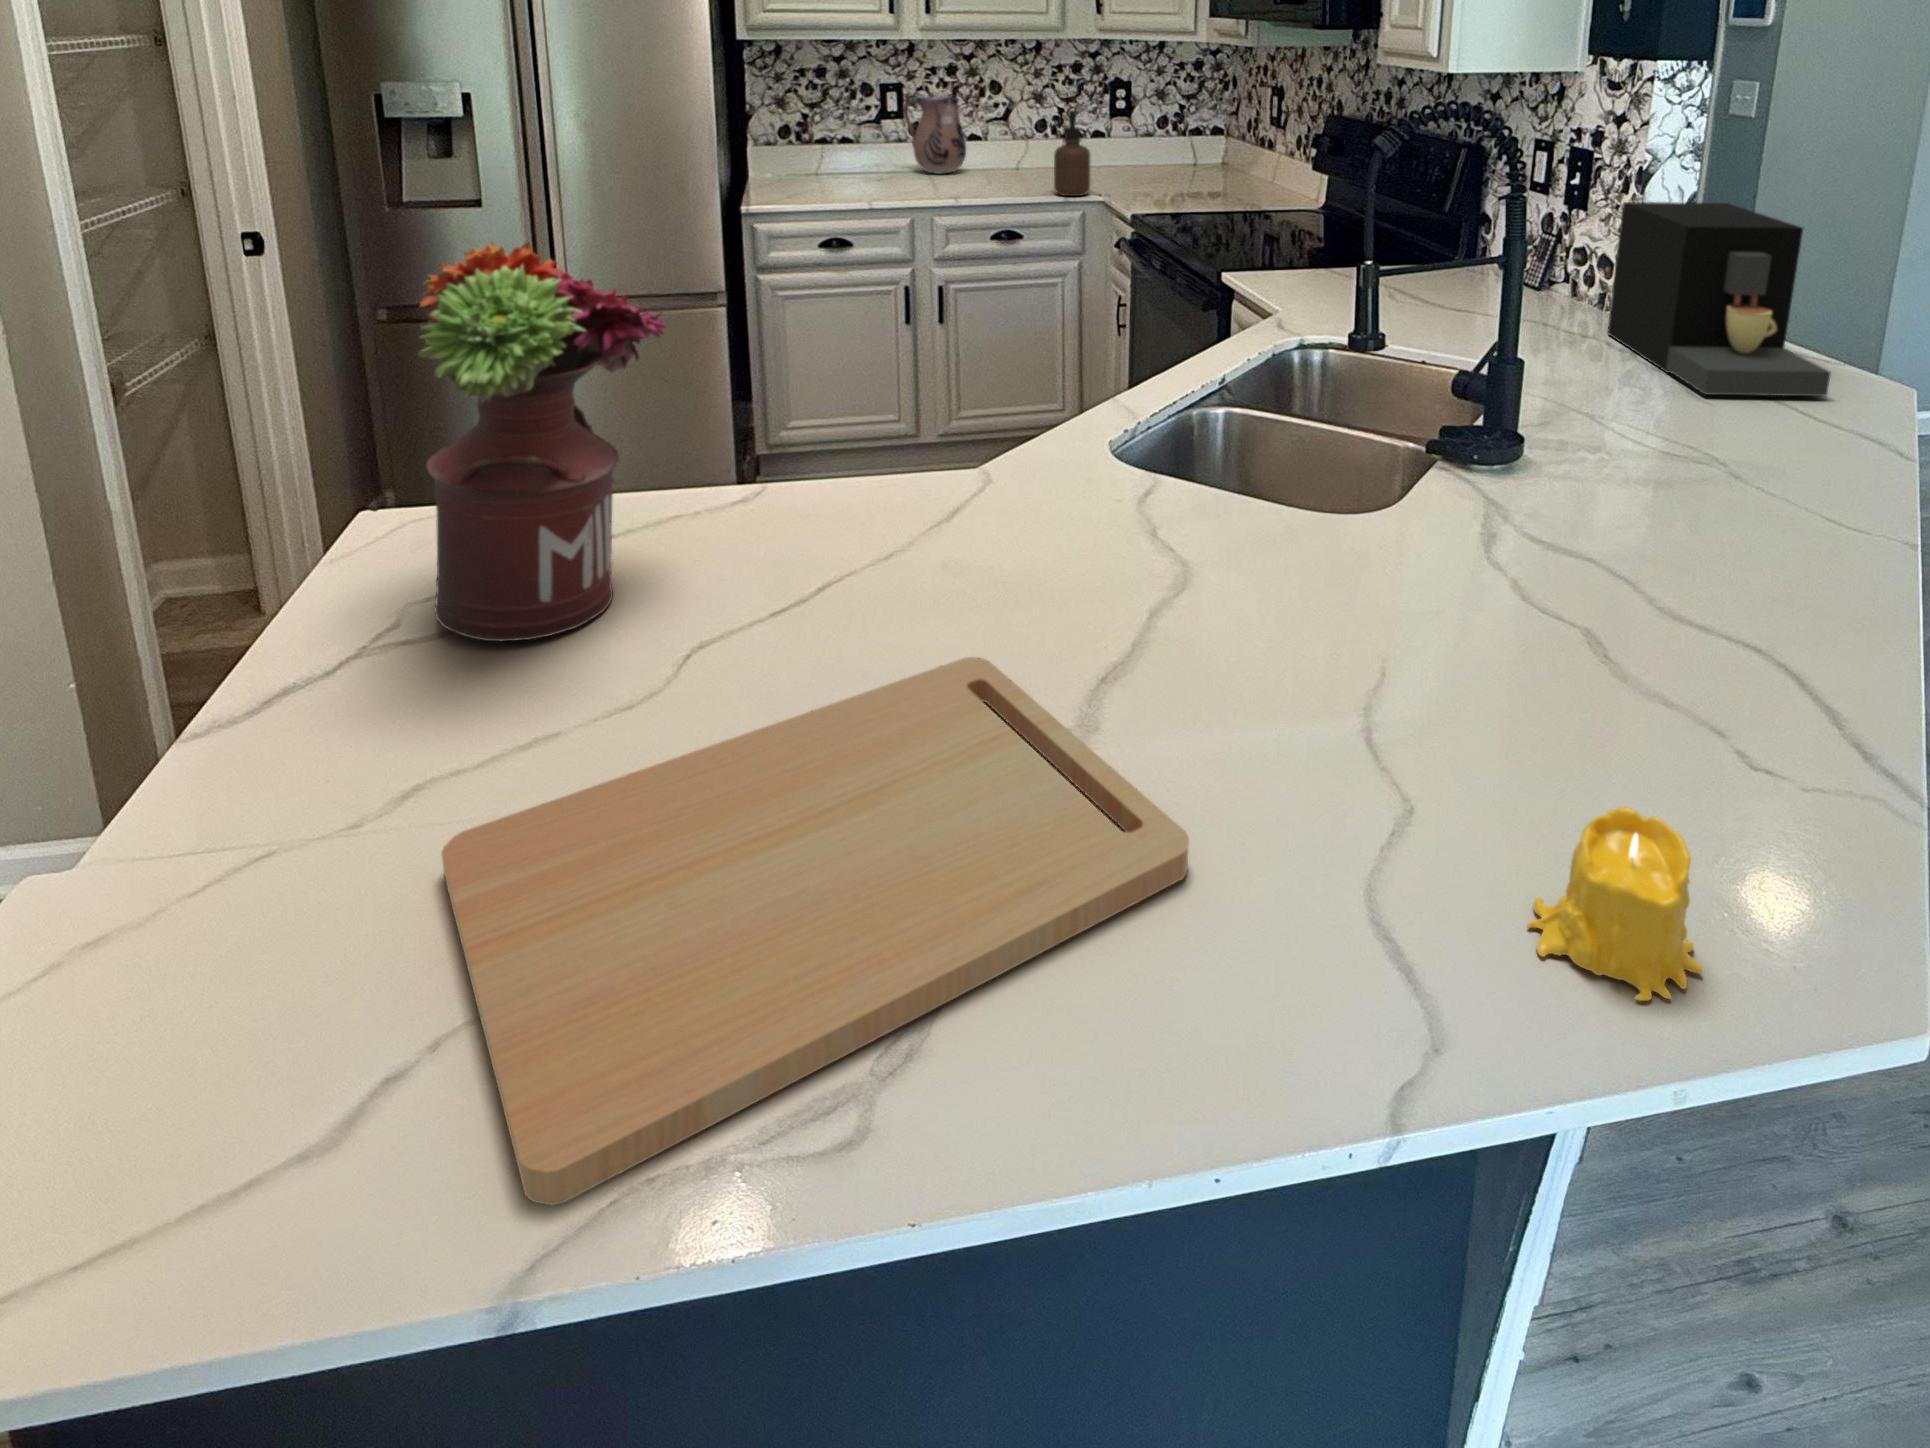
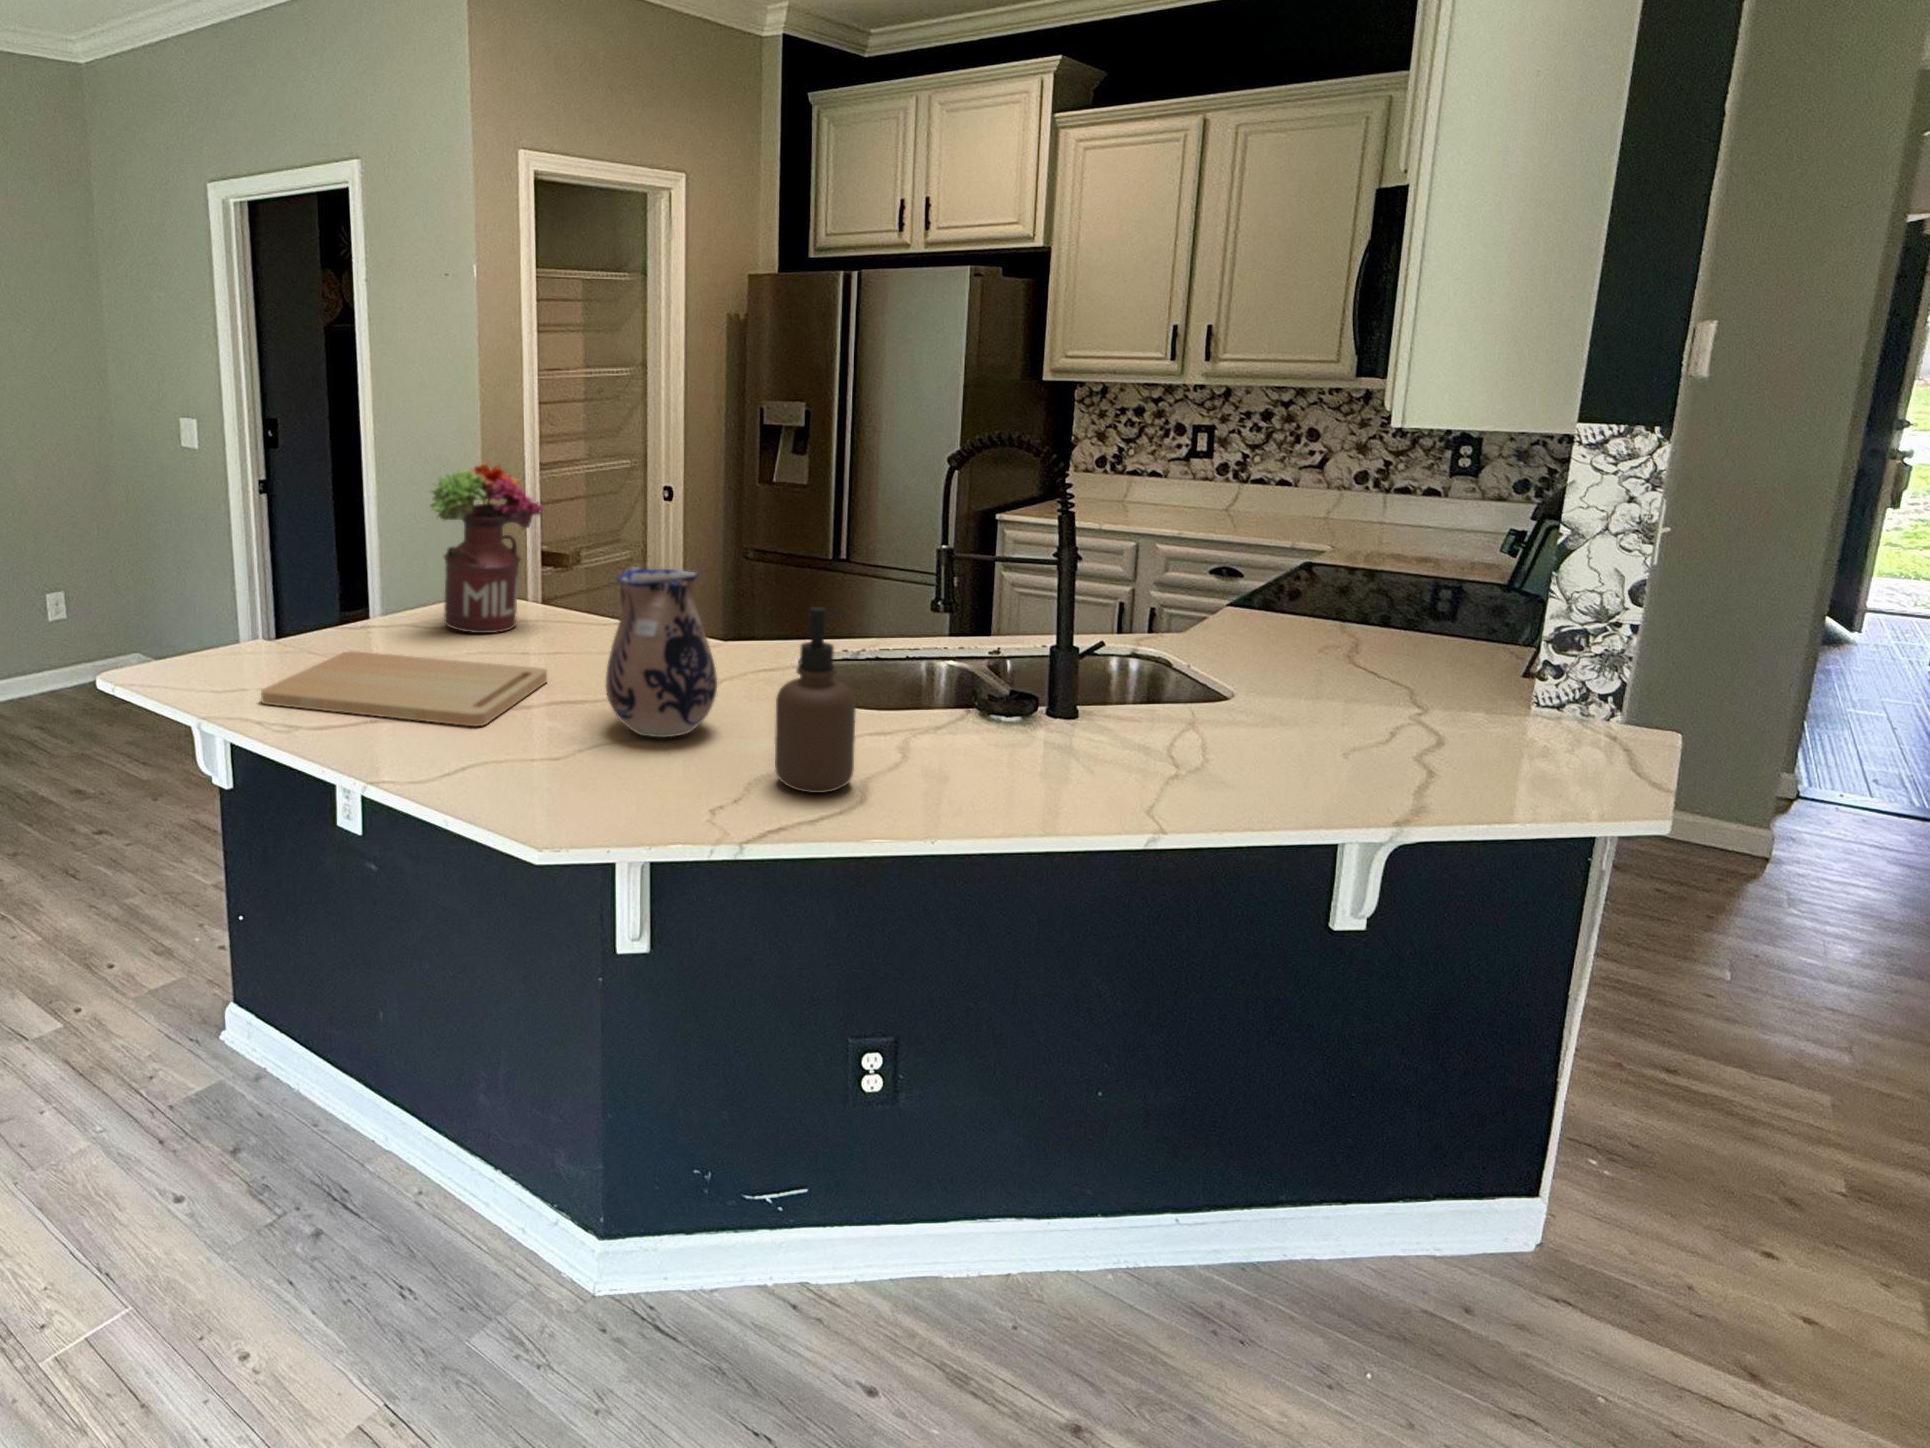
ceramic pitcher: present [903,96,966,174] -> present [606,567,717,737]
soap dispenser: present [1054,110,1090,196] -> present [775,607,856,793]
coffee maker: present [1607,202,1831,396] -> none [1344,569,1594,777]
candle: present [1527,806,1703,1001] -> none [507,725,568,794]

